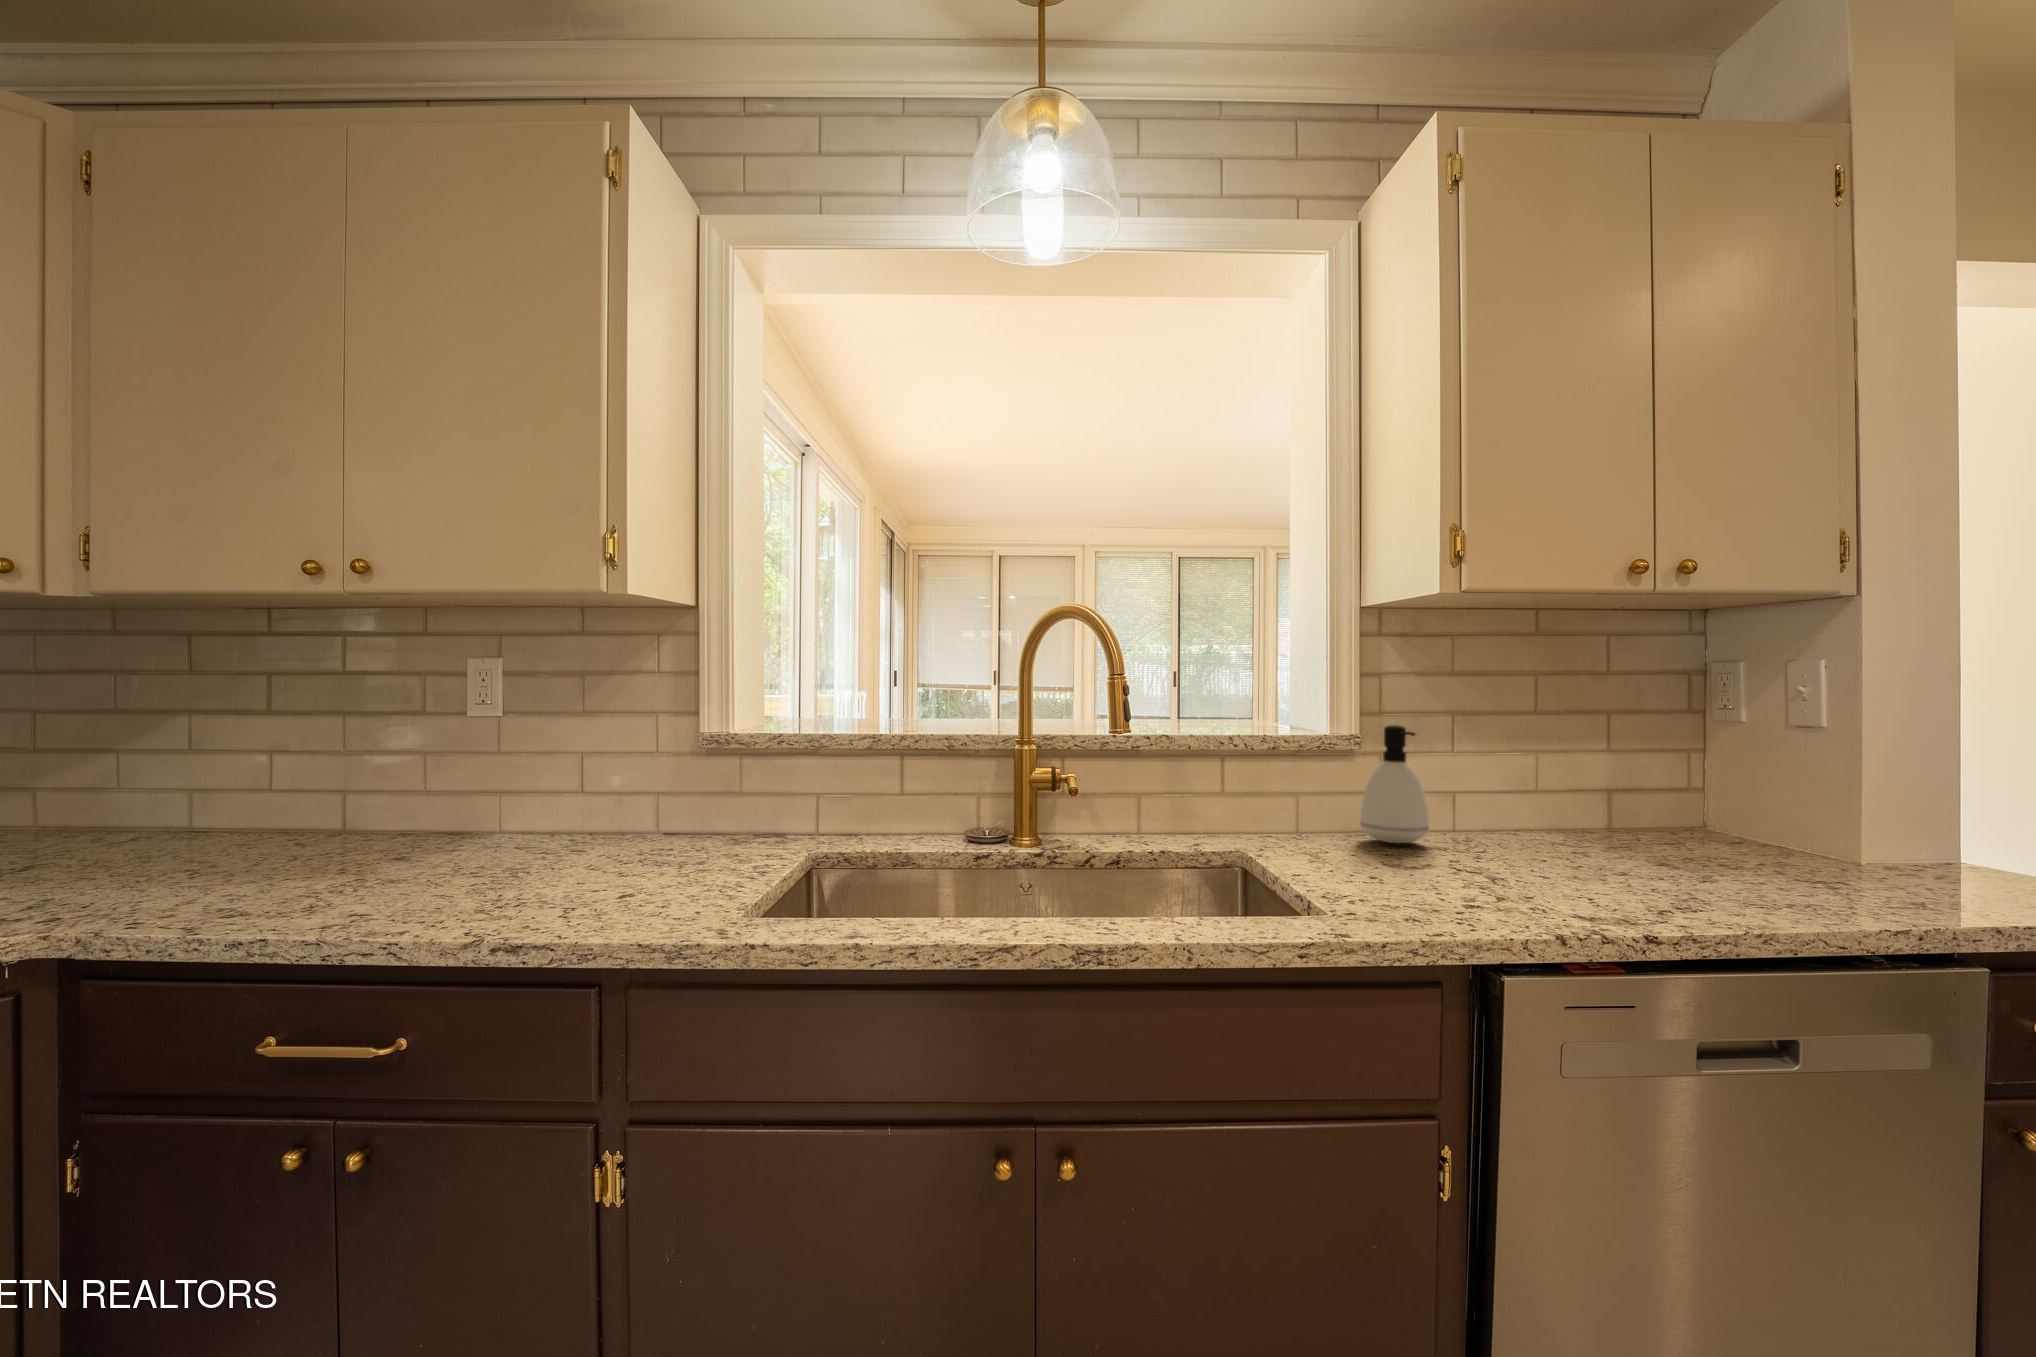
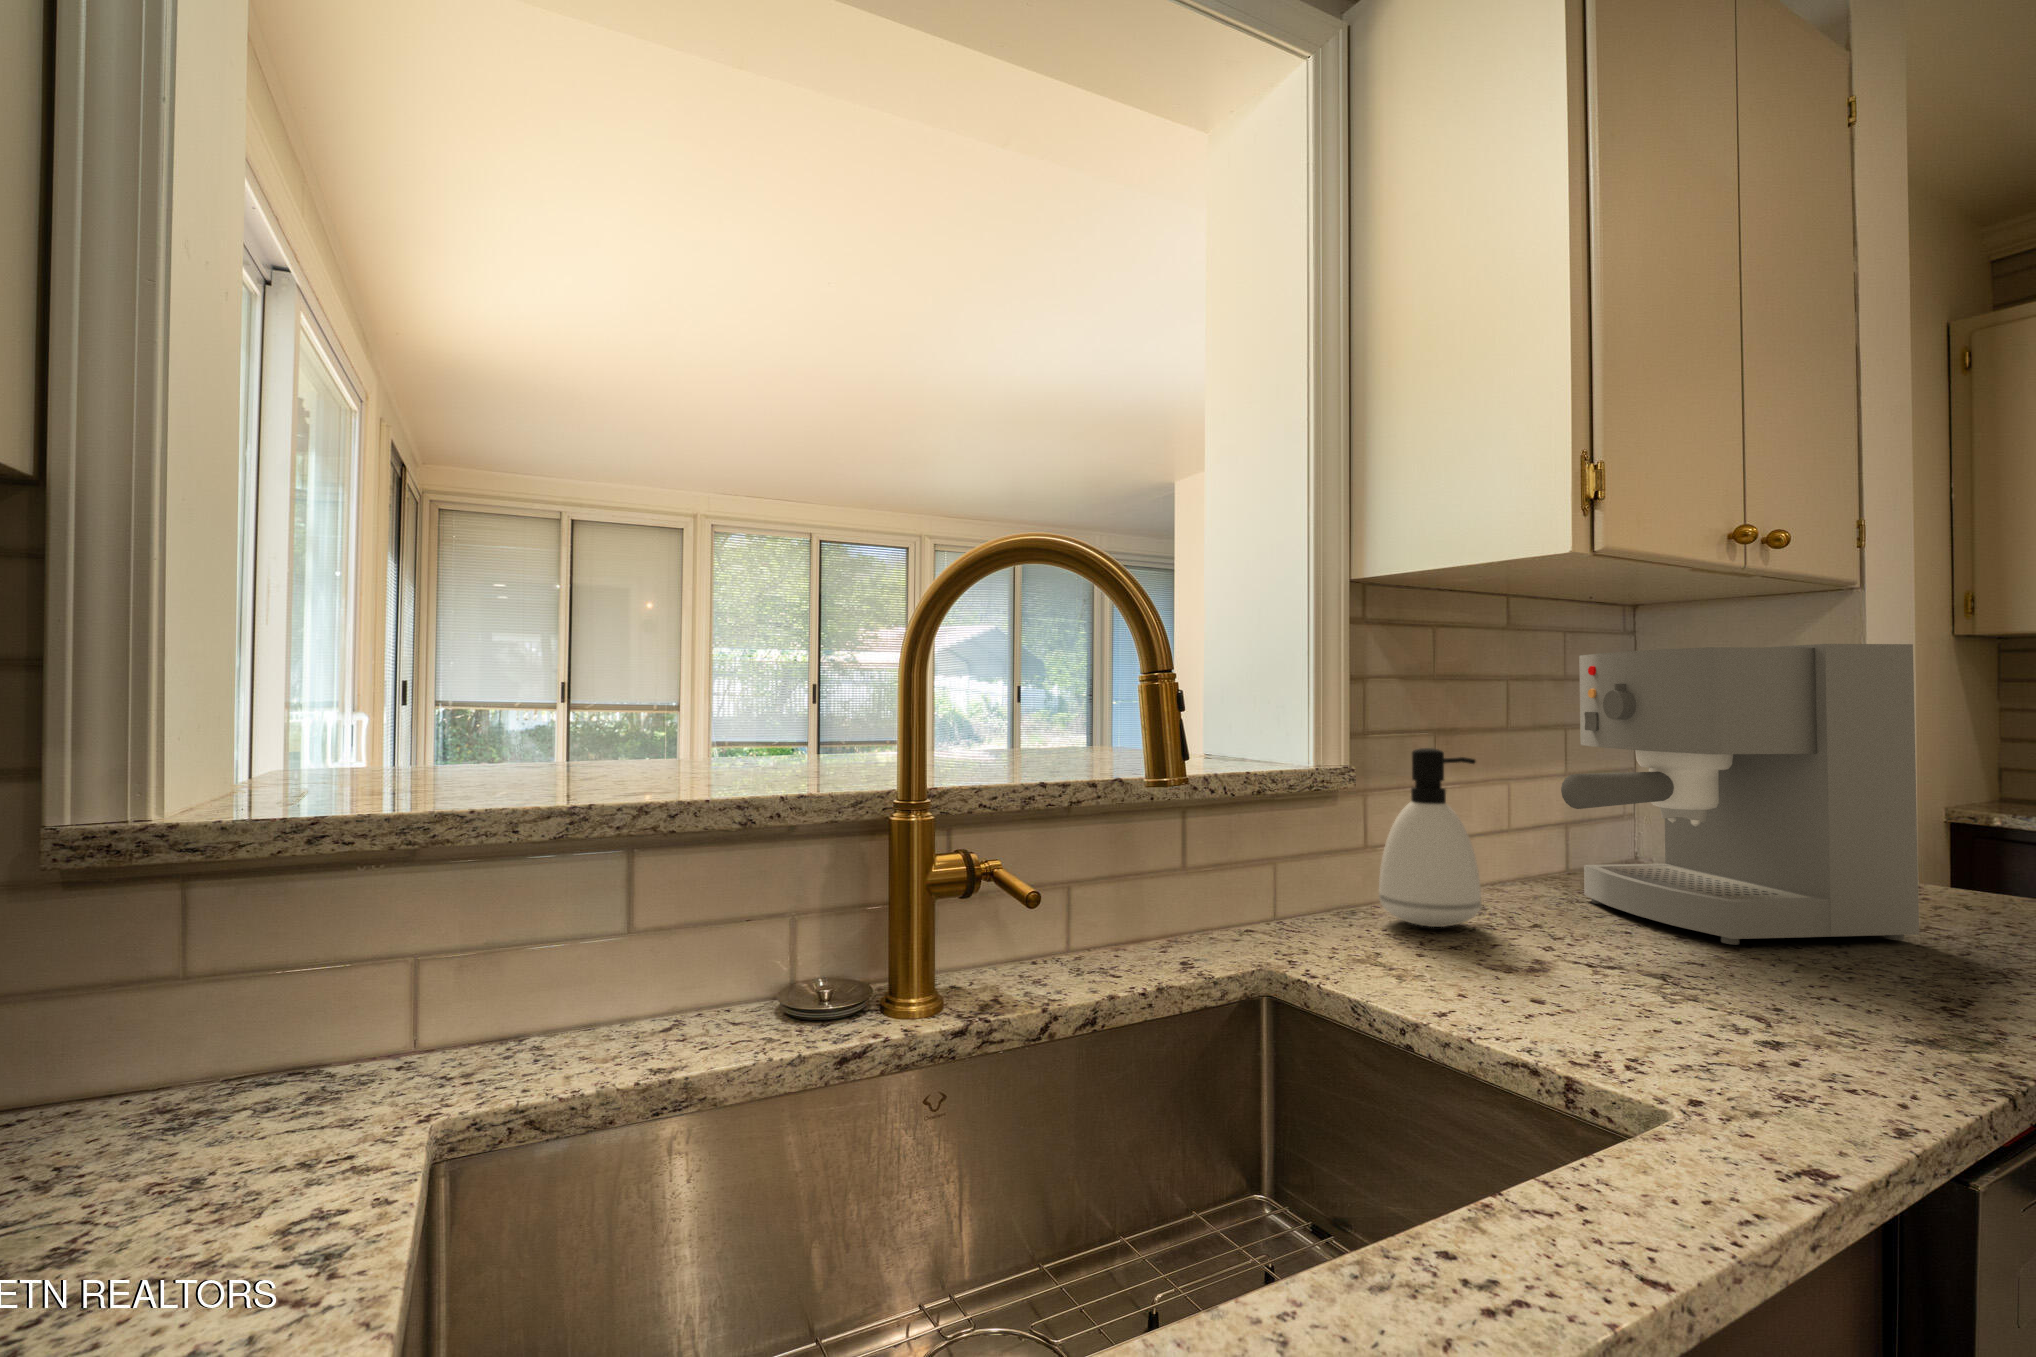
coffee maker: none [1484,656,1774,881] -> present [1561,644,1919,945]

